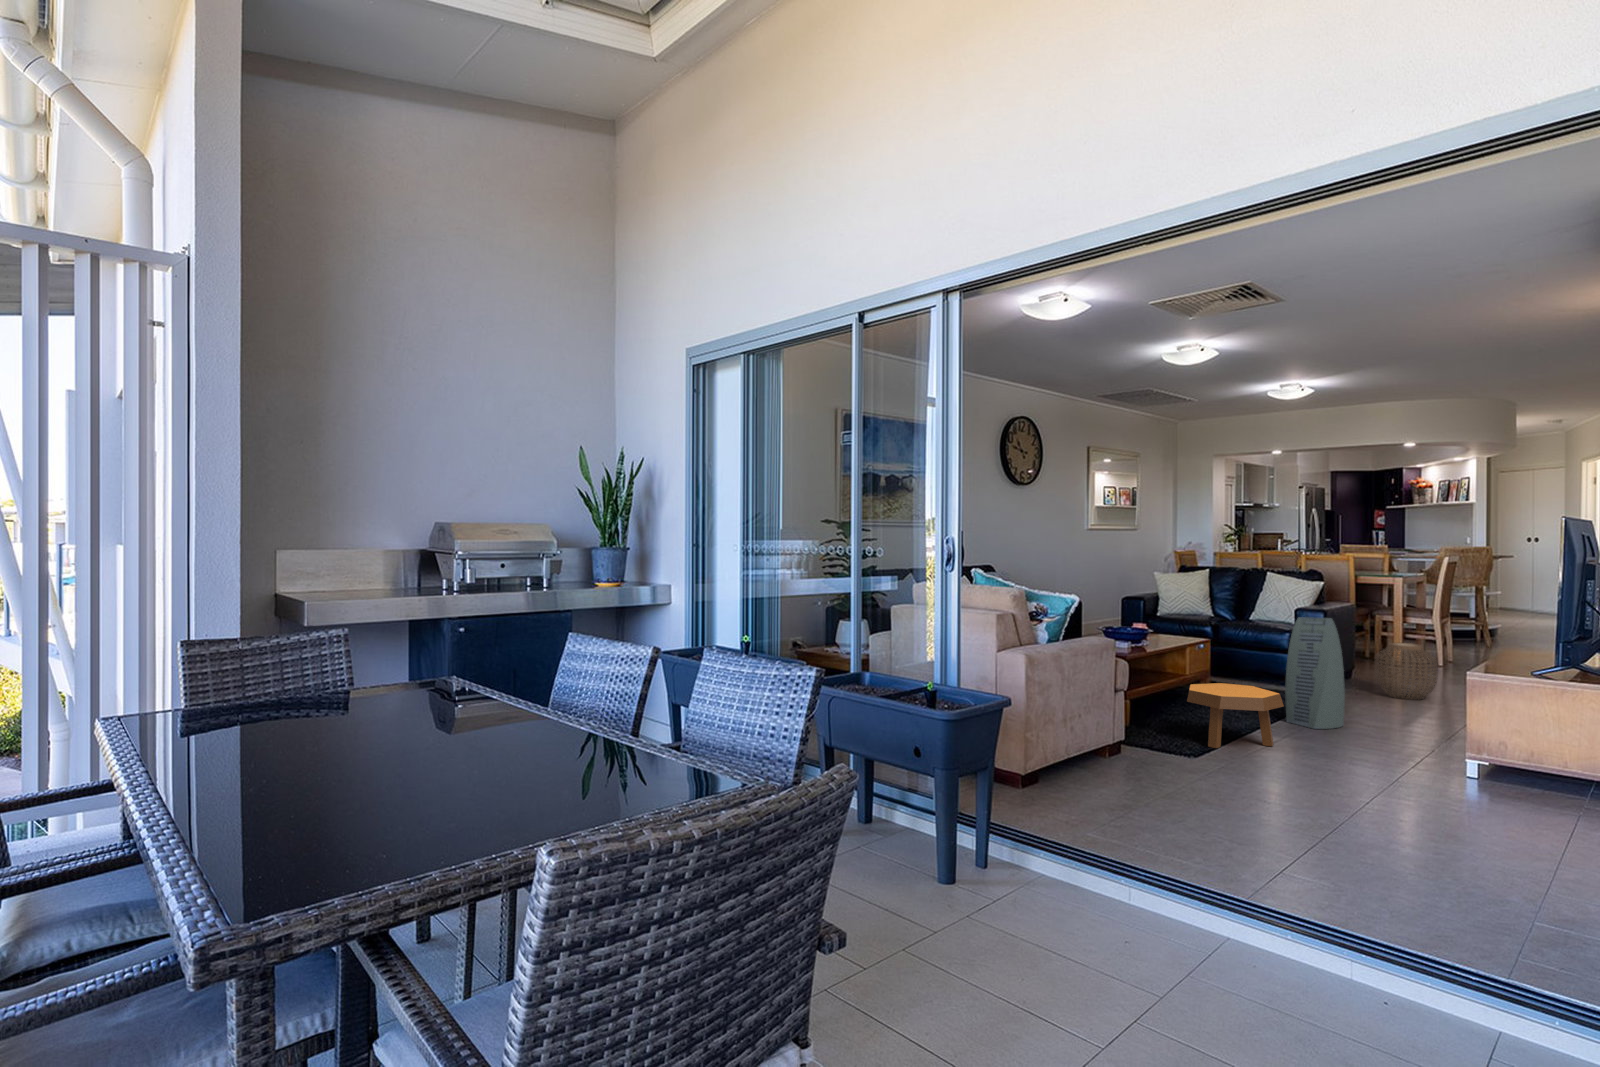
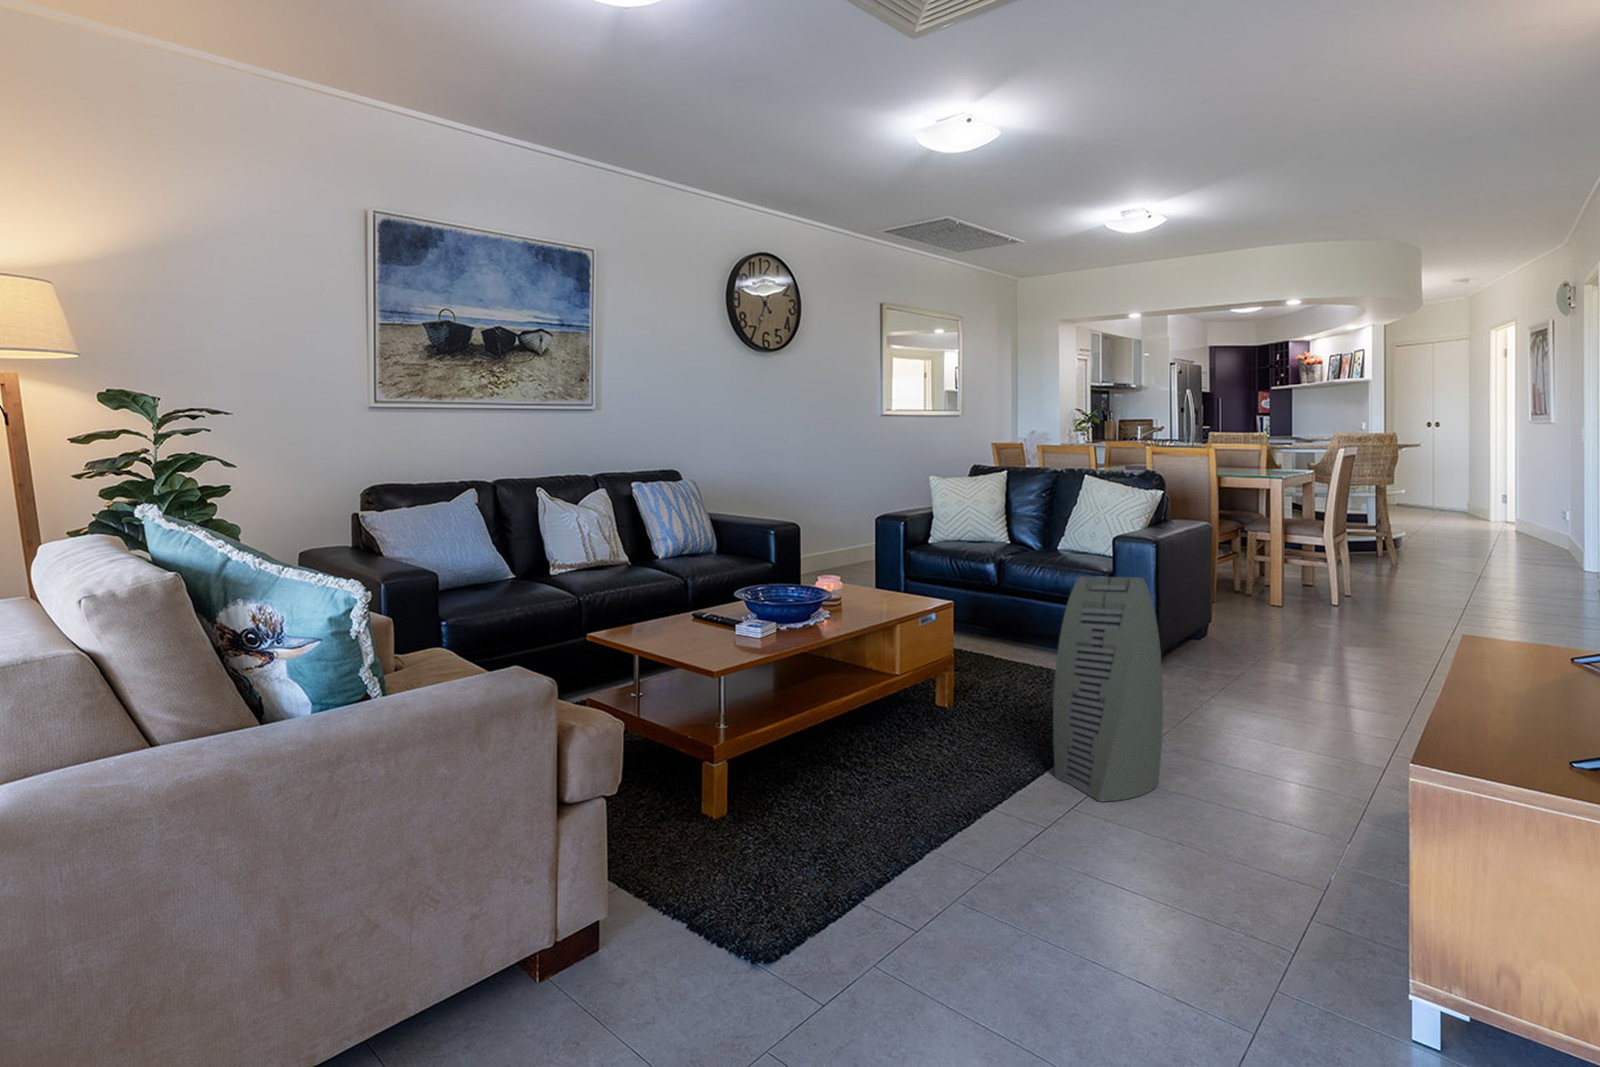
woven basket: present [1375,643,1437,700] -> none [1232,591,1332,688]
footstool: present [1187,683,1284,748] -> none [805,728,1007,911]

